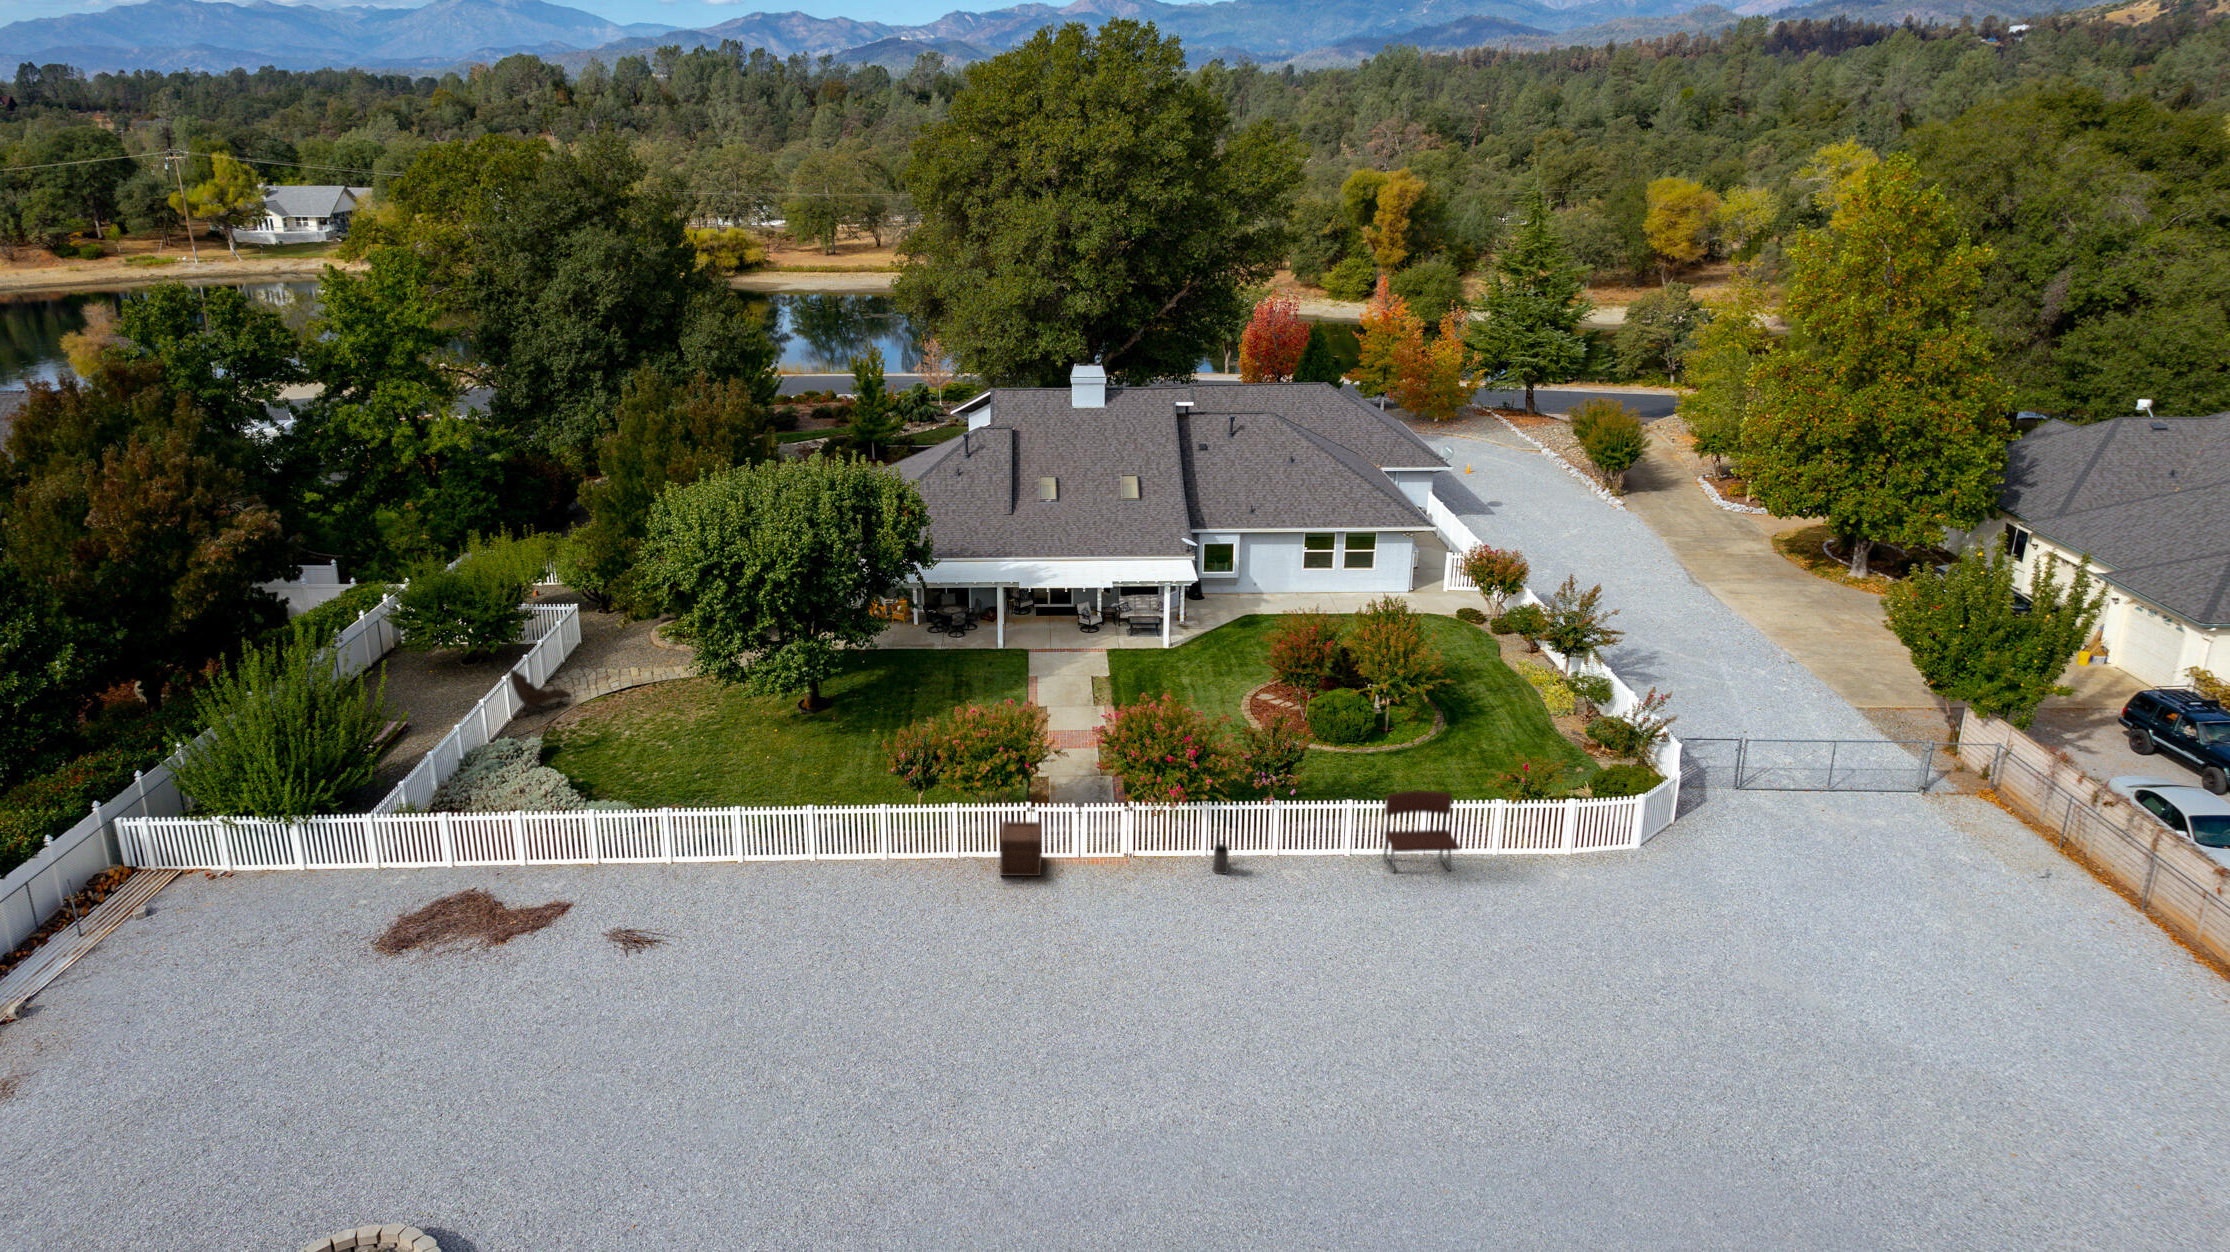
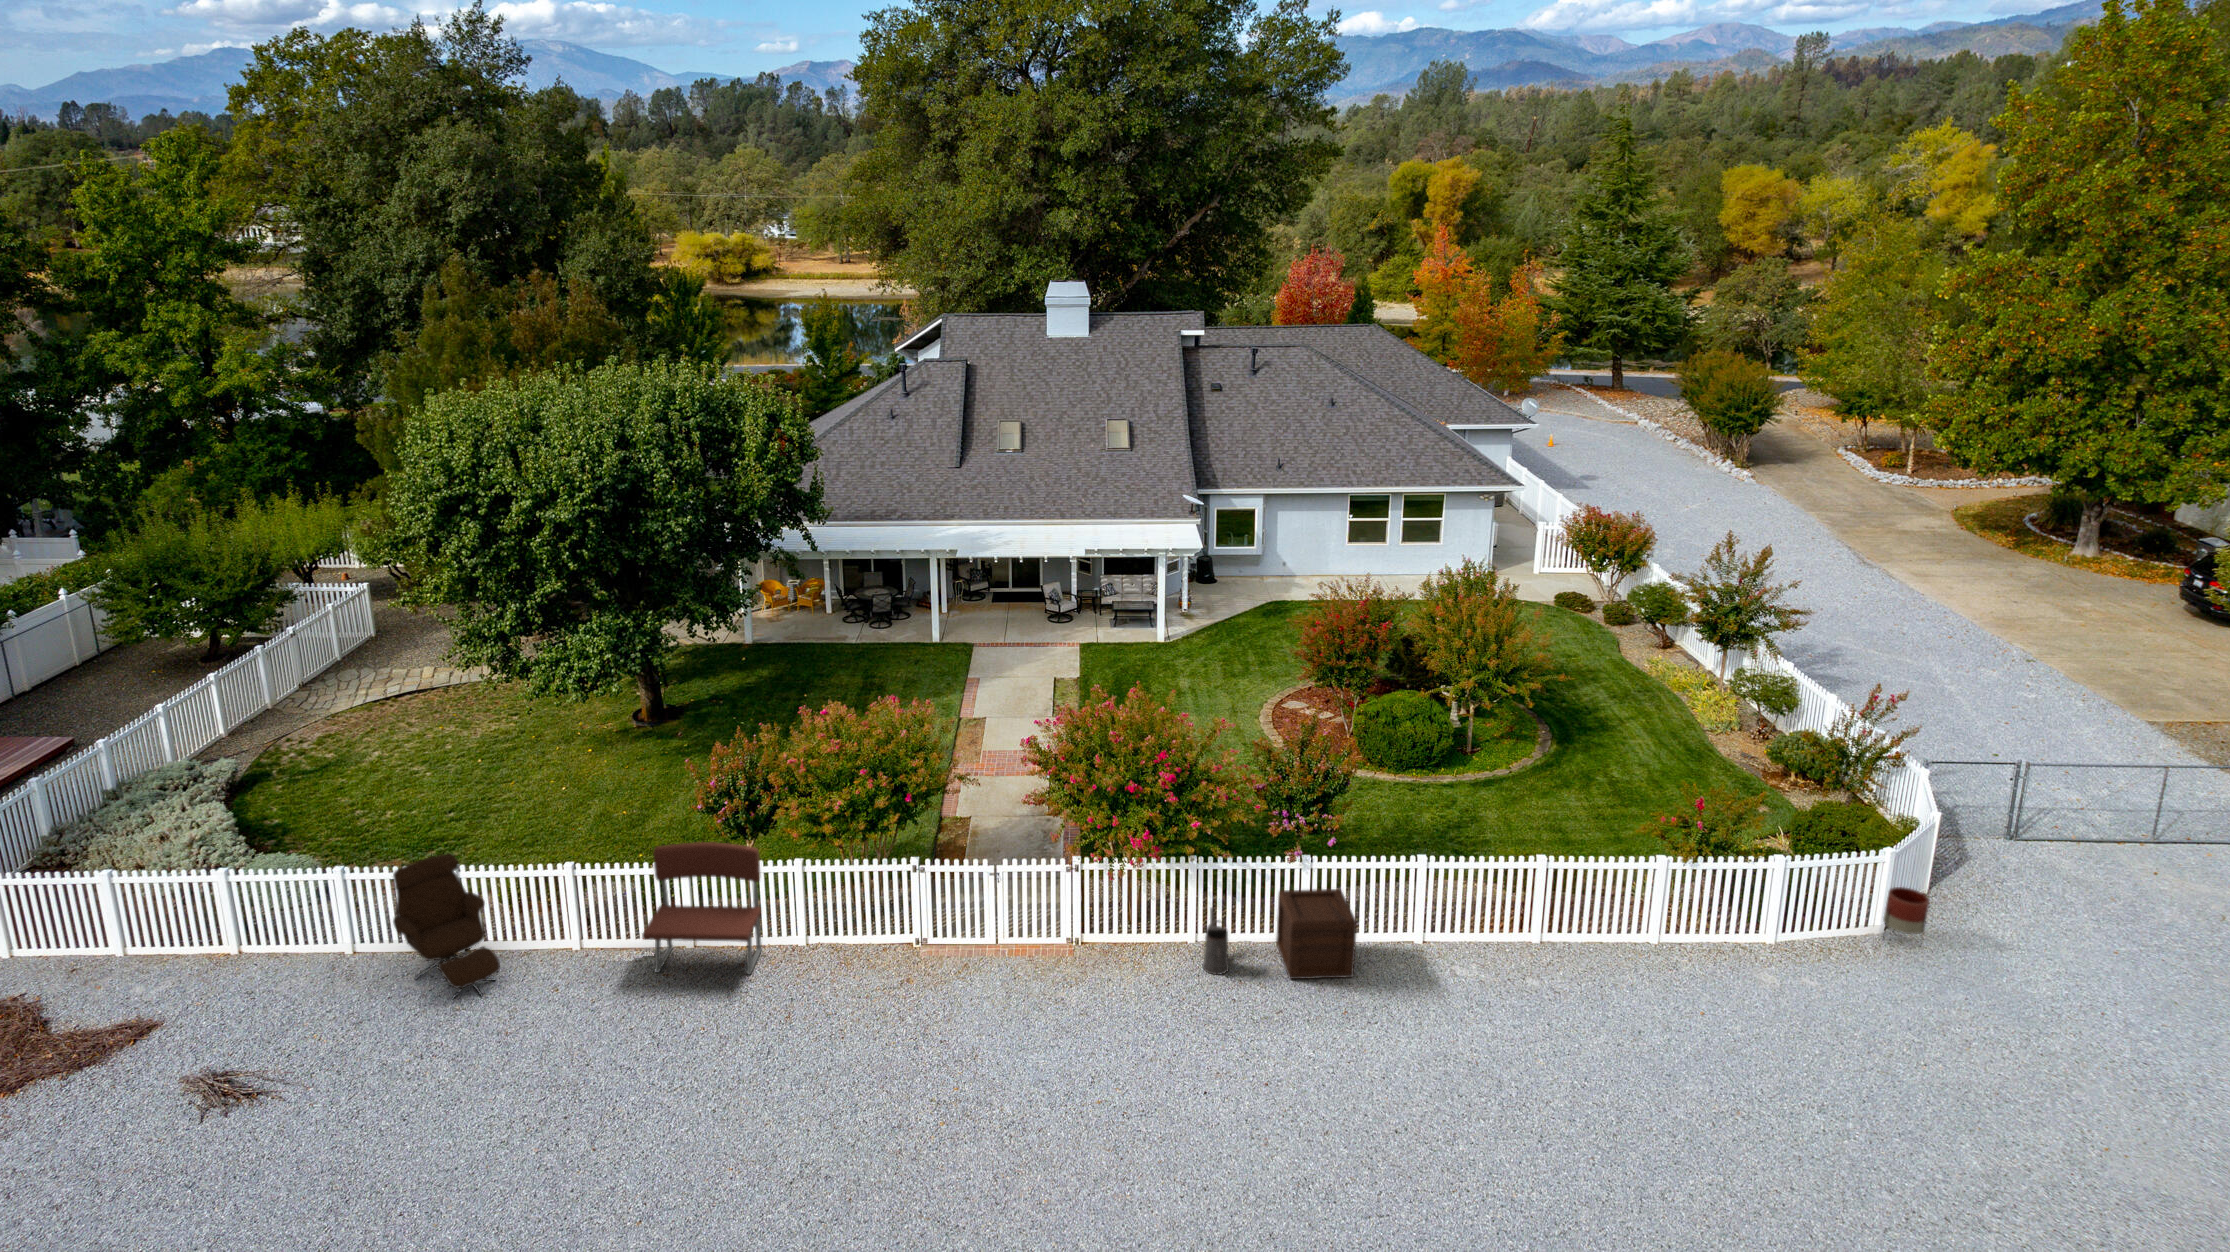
lounge chair: present [510,669,572,712] -> present [393,853,500,1000]
bench: present [1383,791,1460,872] -> present [642,842,762,974]
planter: none [1639,820,1667,857] -> present [1883,887,1930,934]
wooden crate: present [1000,821,1042,876] -> present [1276,889,1357,979]

